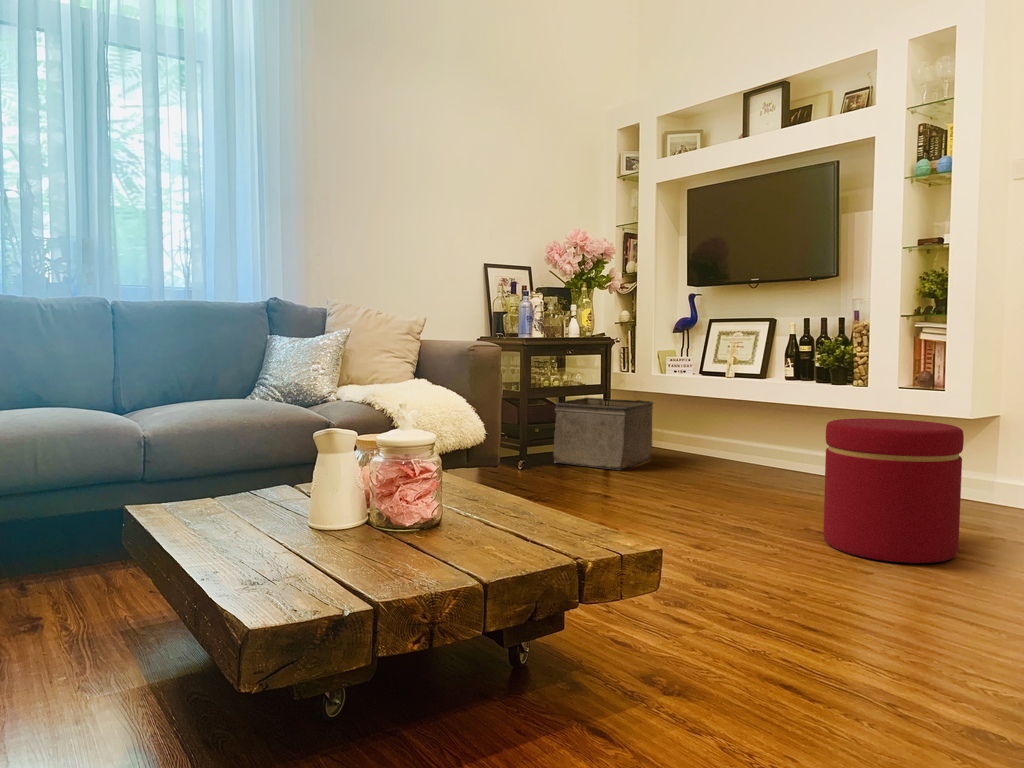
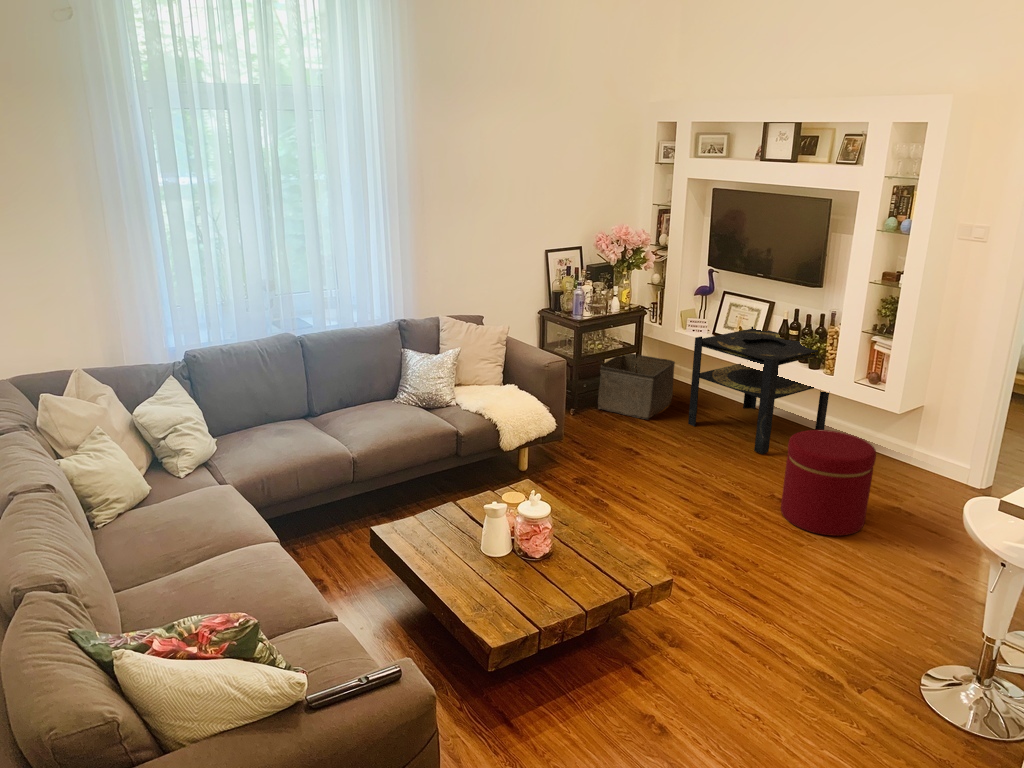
side table: none [675,353,864,495] -> present [688,327,829,454]

